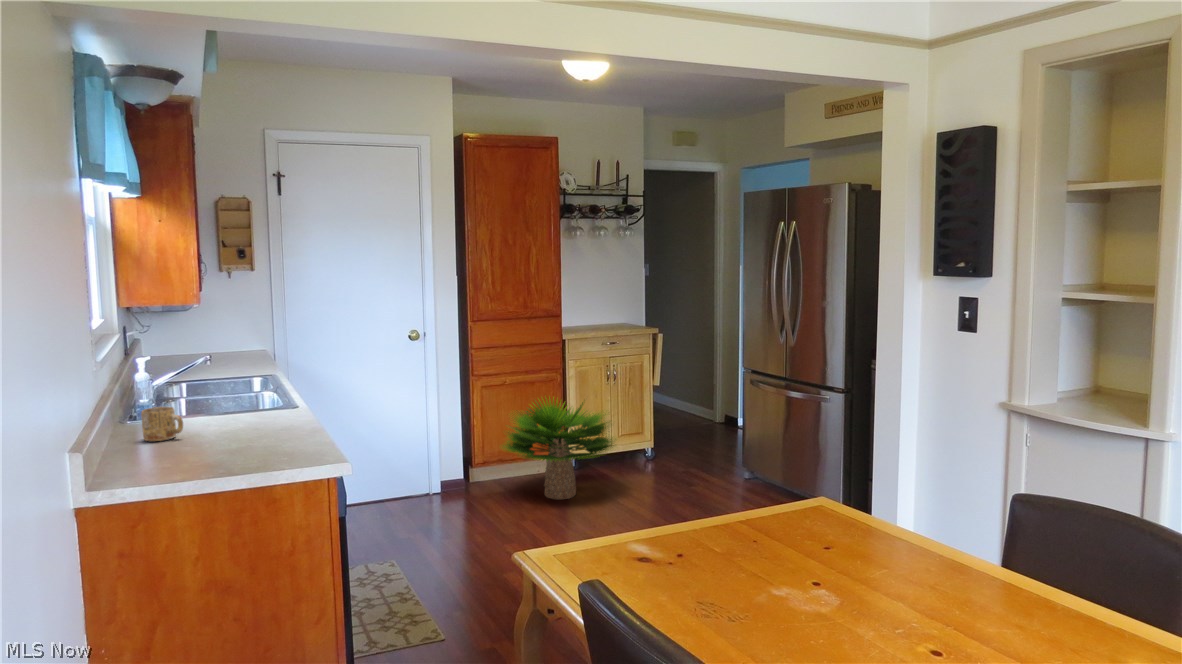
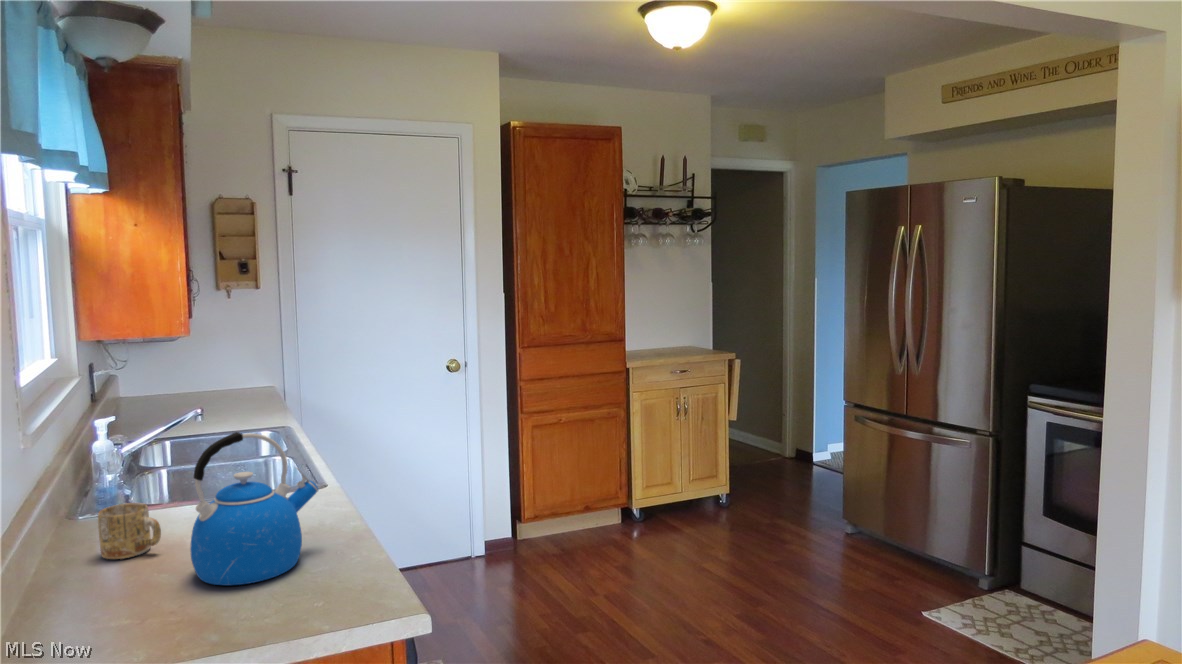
kettle: none [204,355,288,451] -> present [190,432,318,585]
potted plant: present [503,399,613,499] -> none [555,436,705,566]

